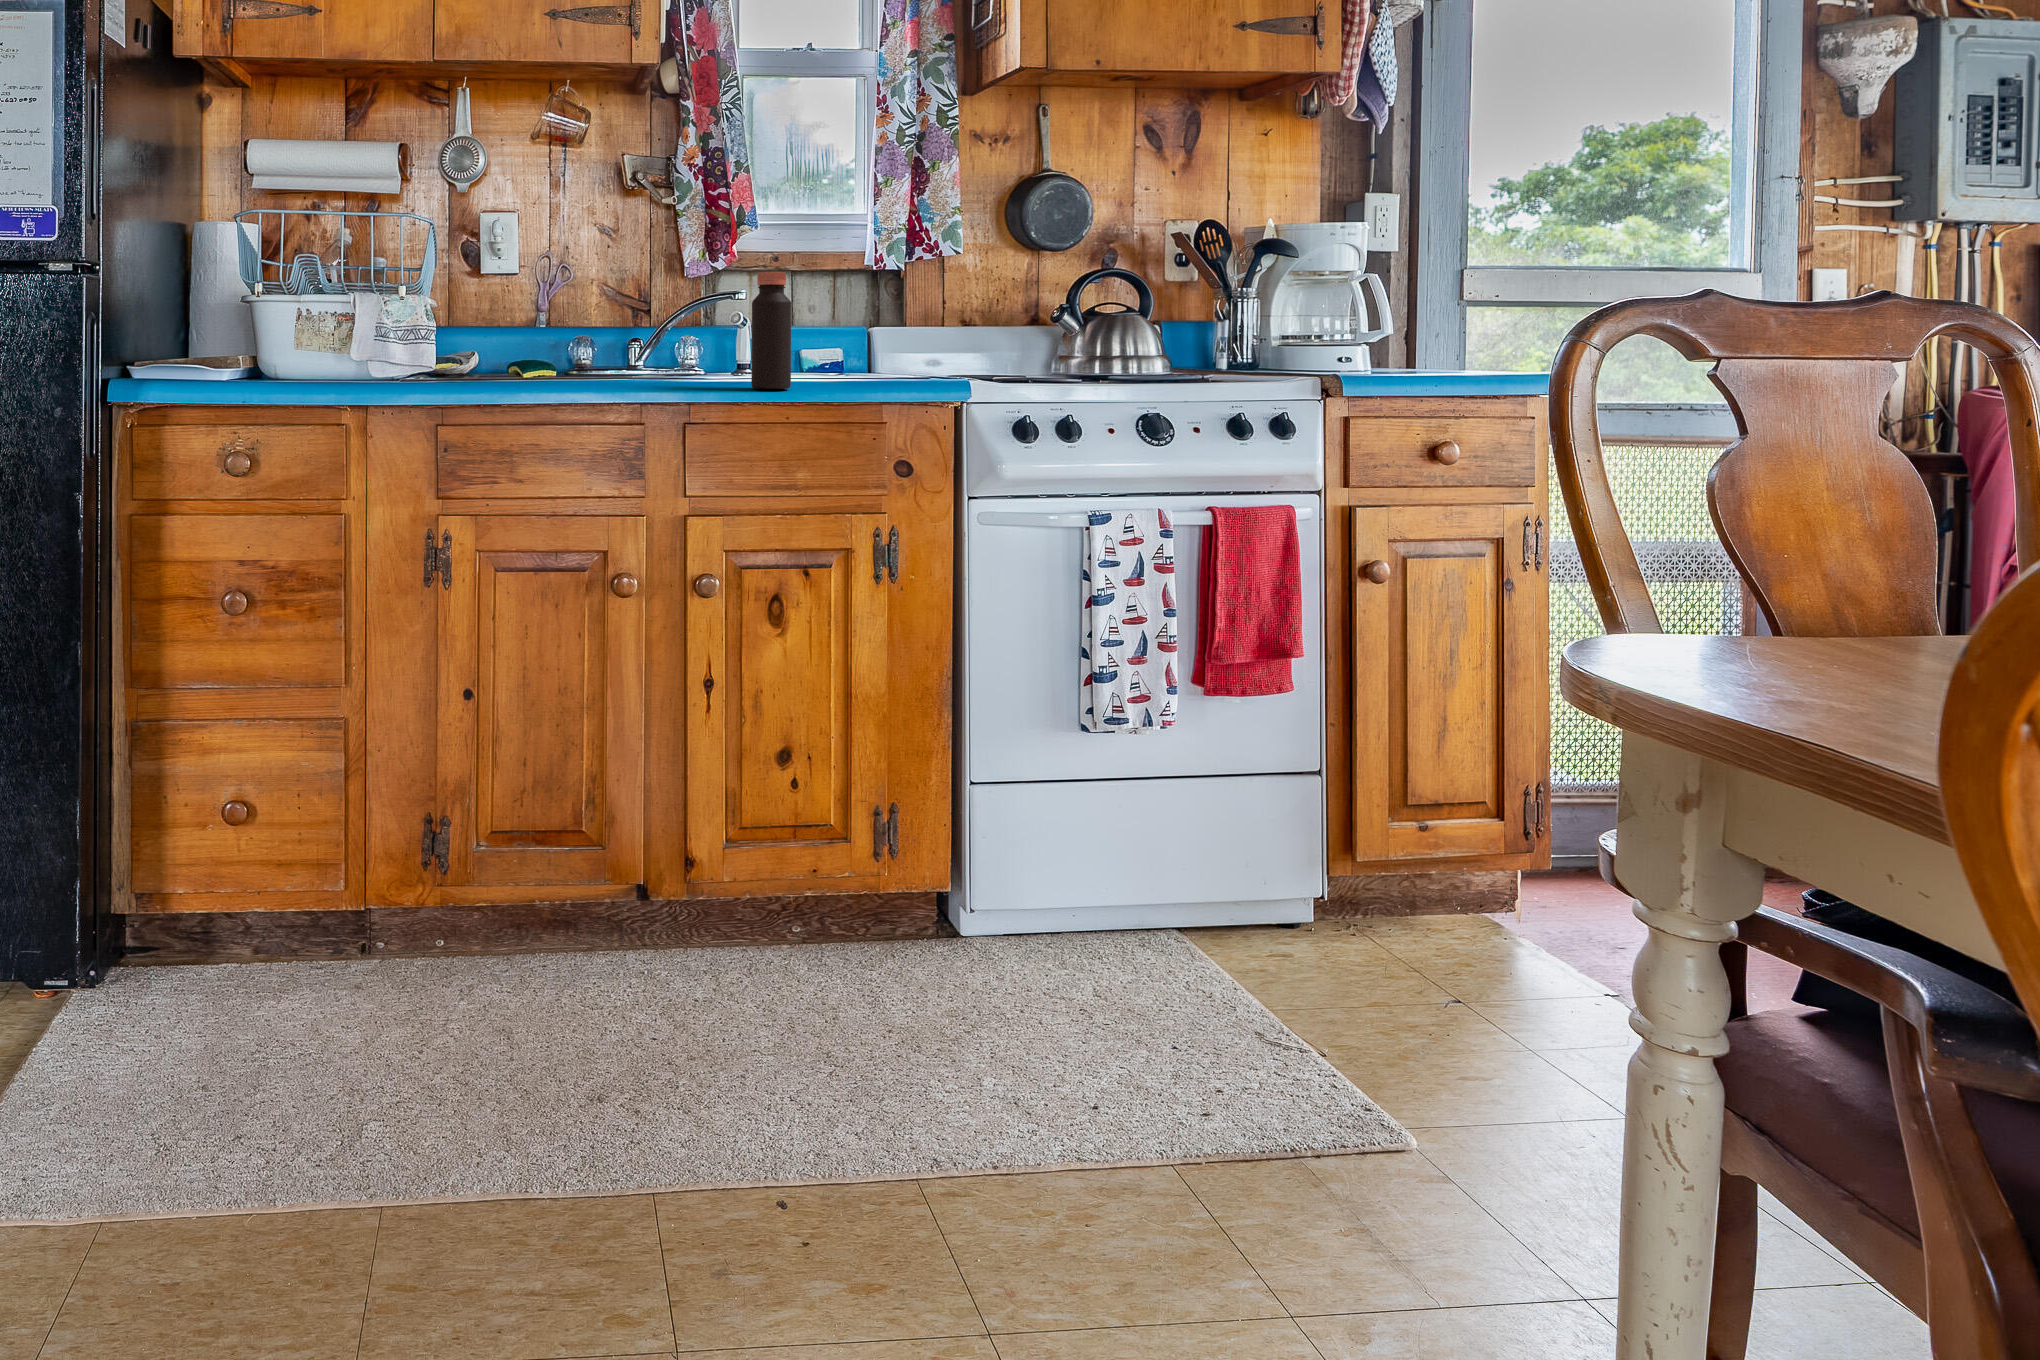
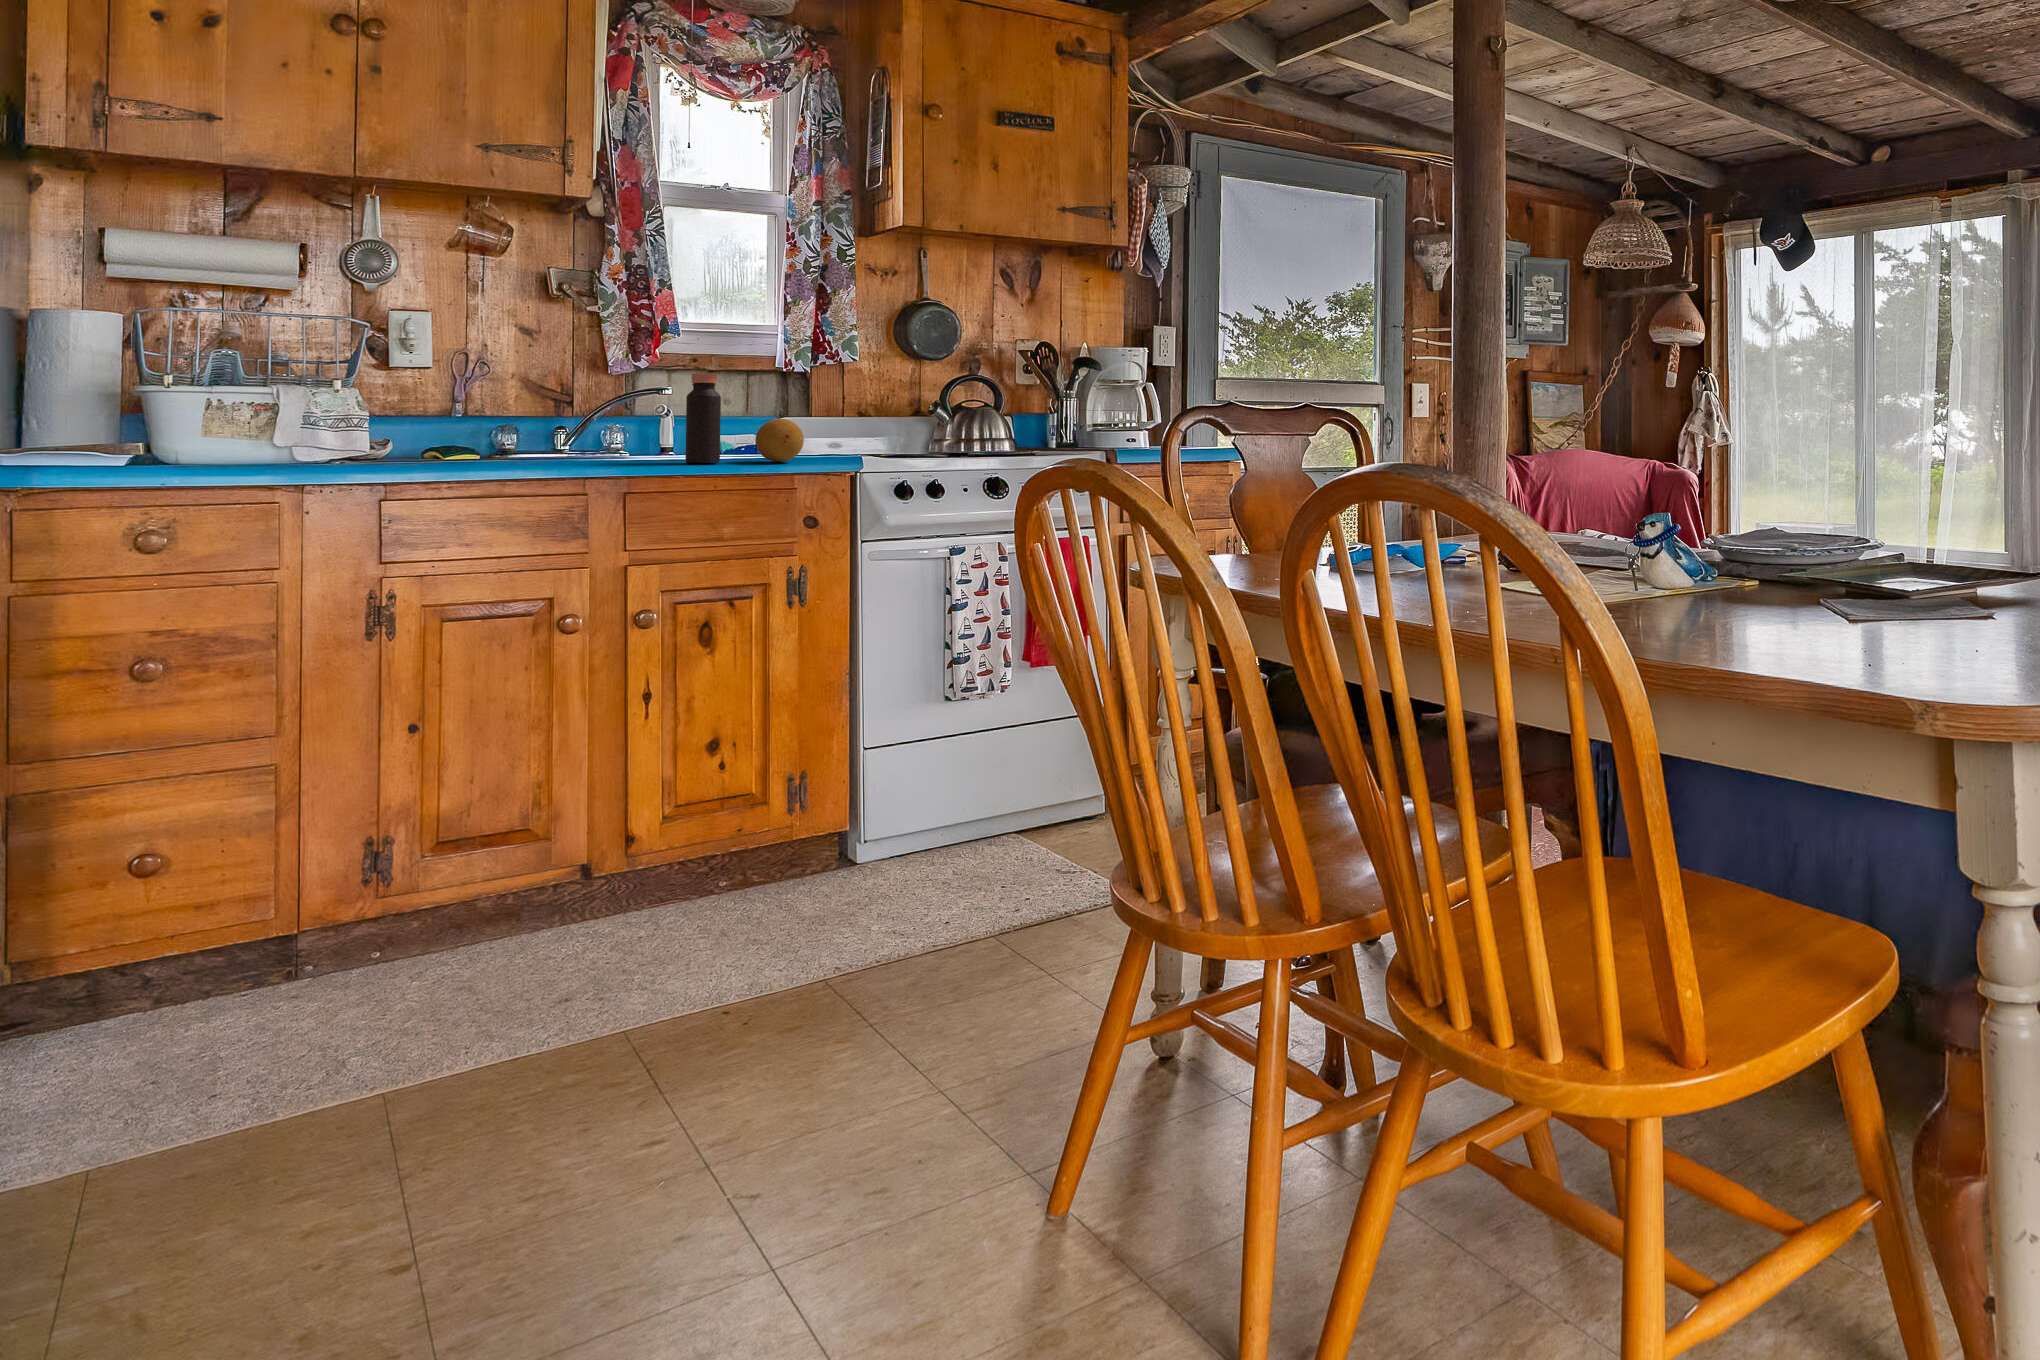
fruit: none [833,332,891,389] -> present [755,419,804,462]

